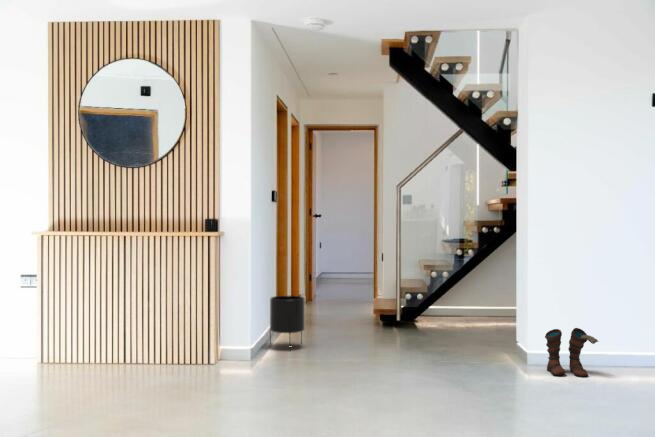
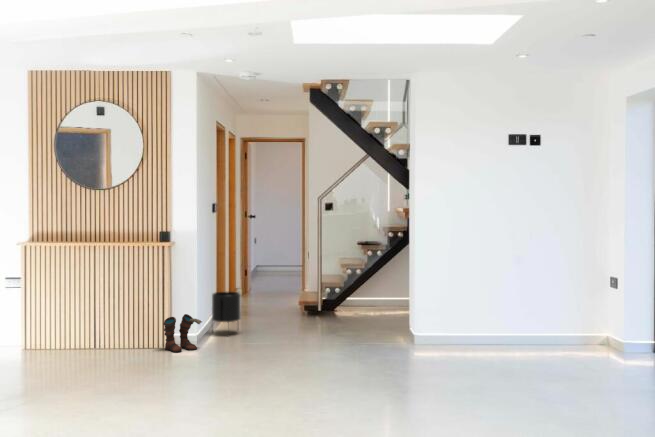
boots: present [545,328,598,377] -> present [163,314,202,352]

